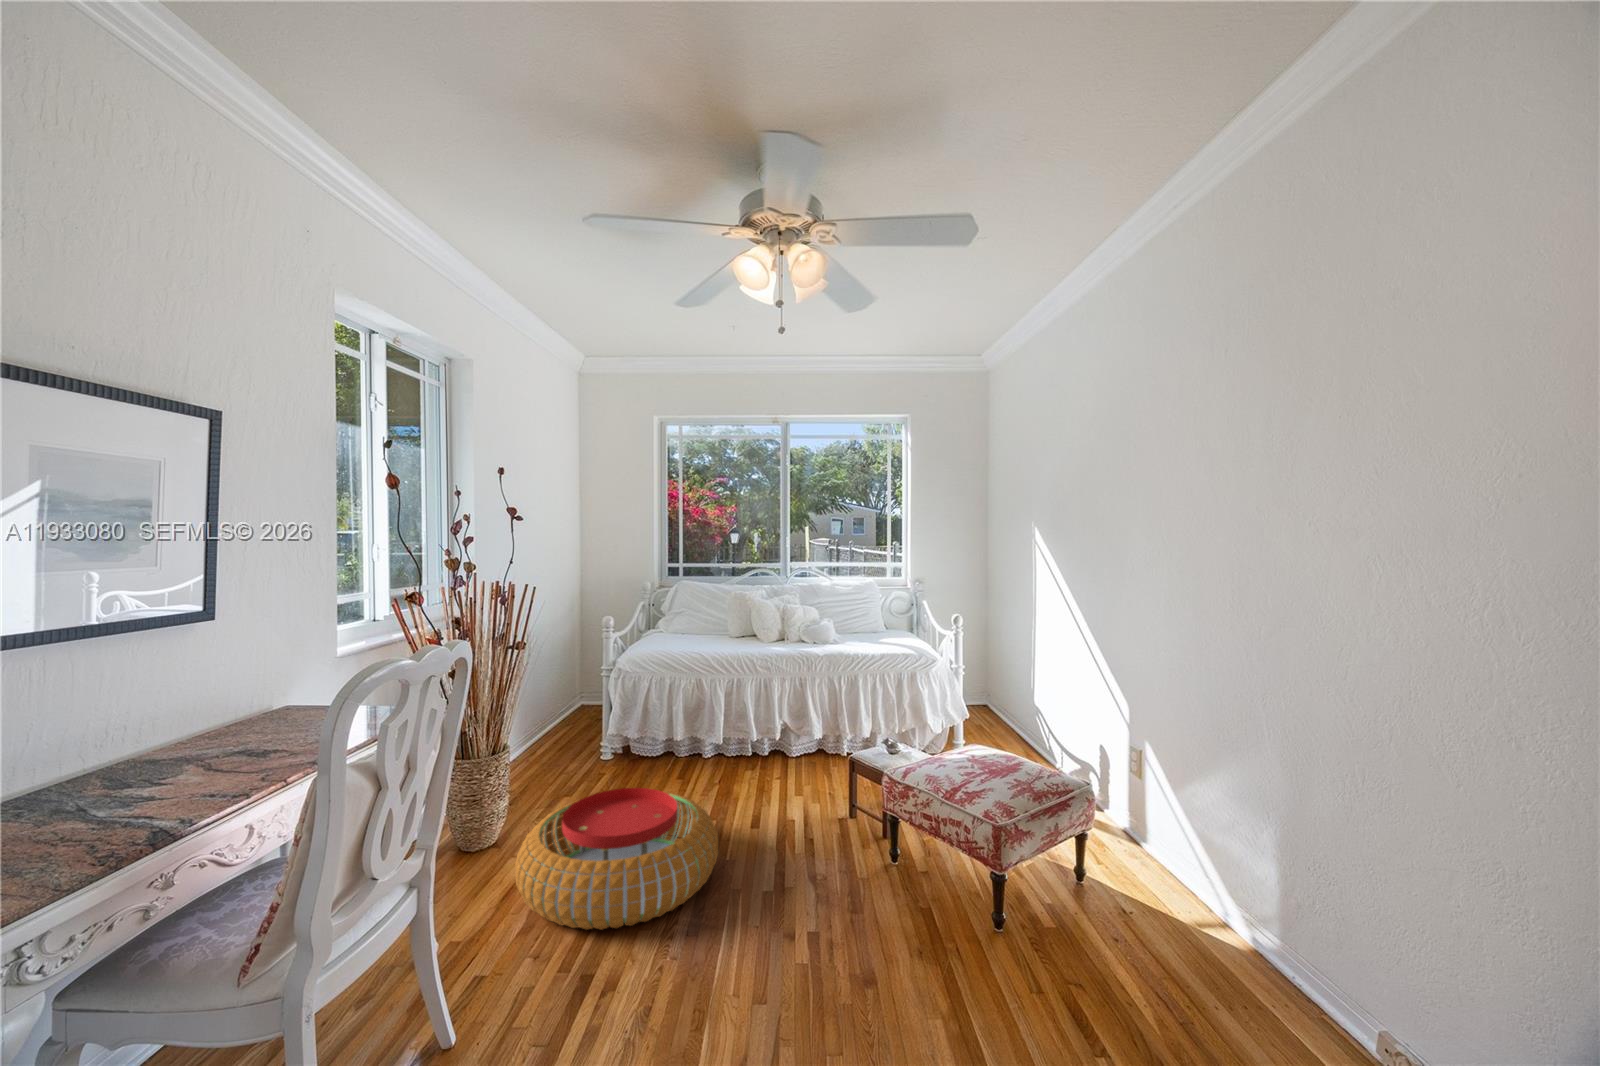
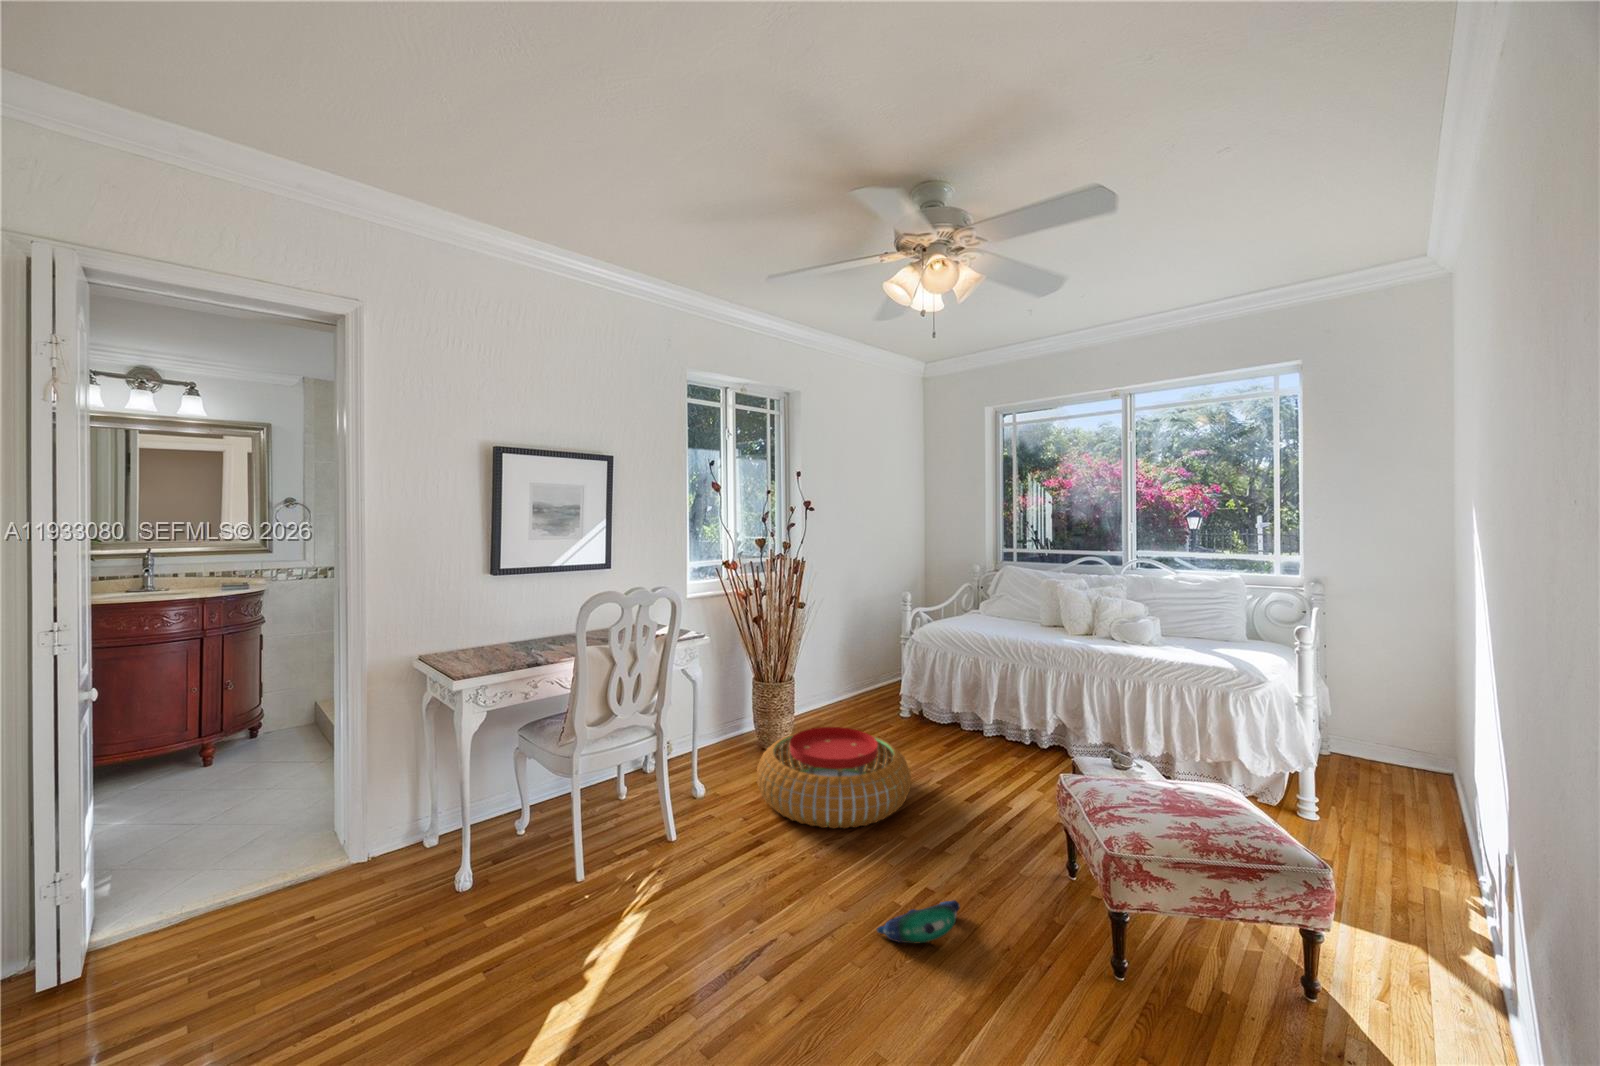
plush toy: none [815,931,880,1005] -> present [877,900,960,944]

